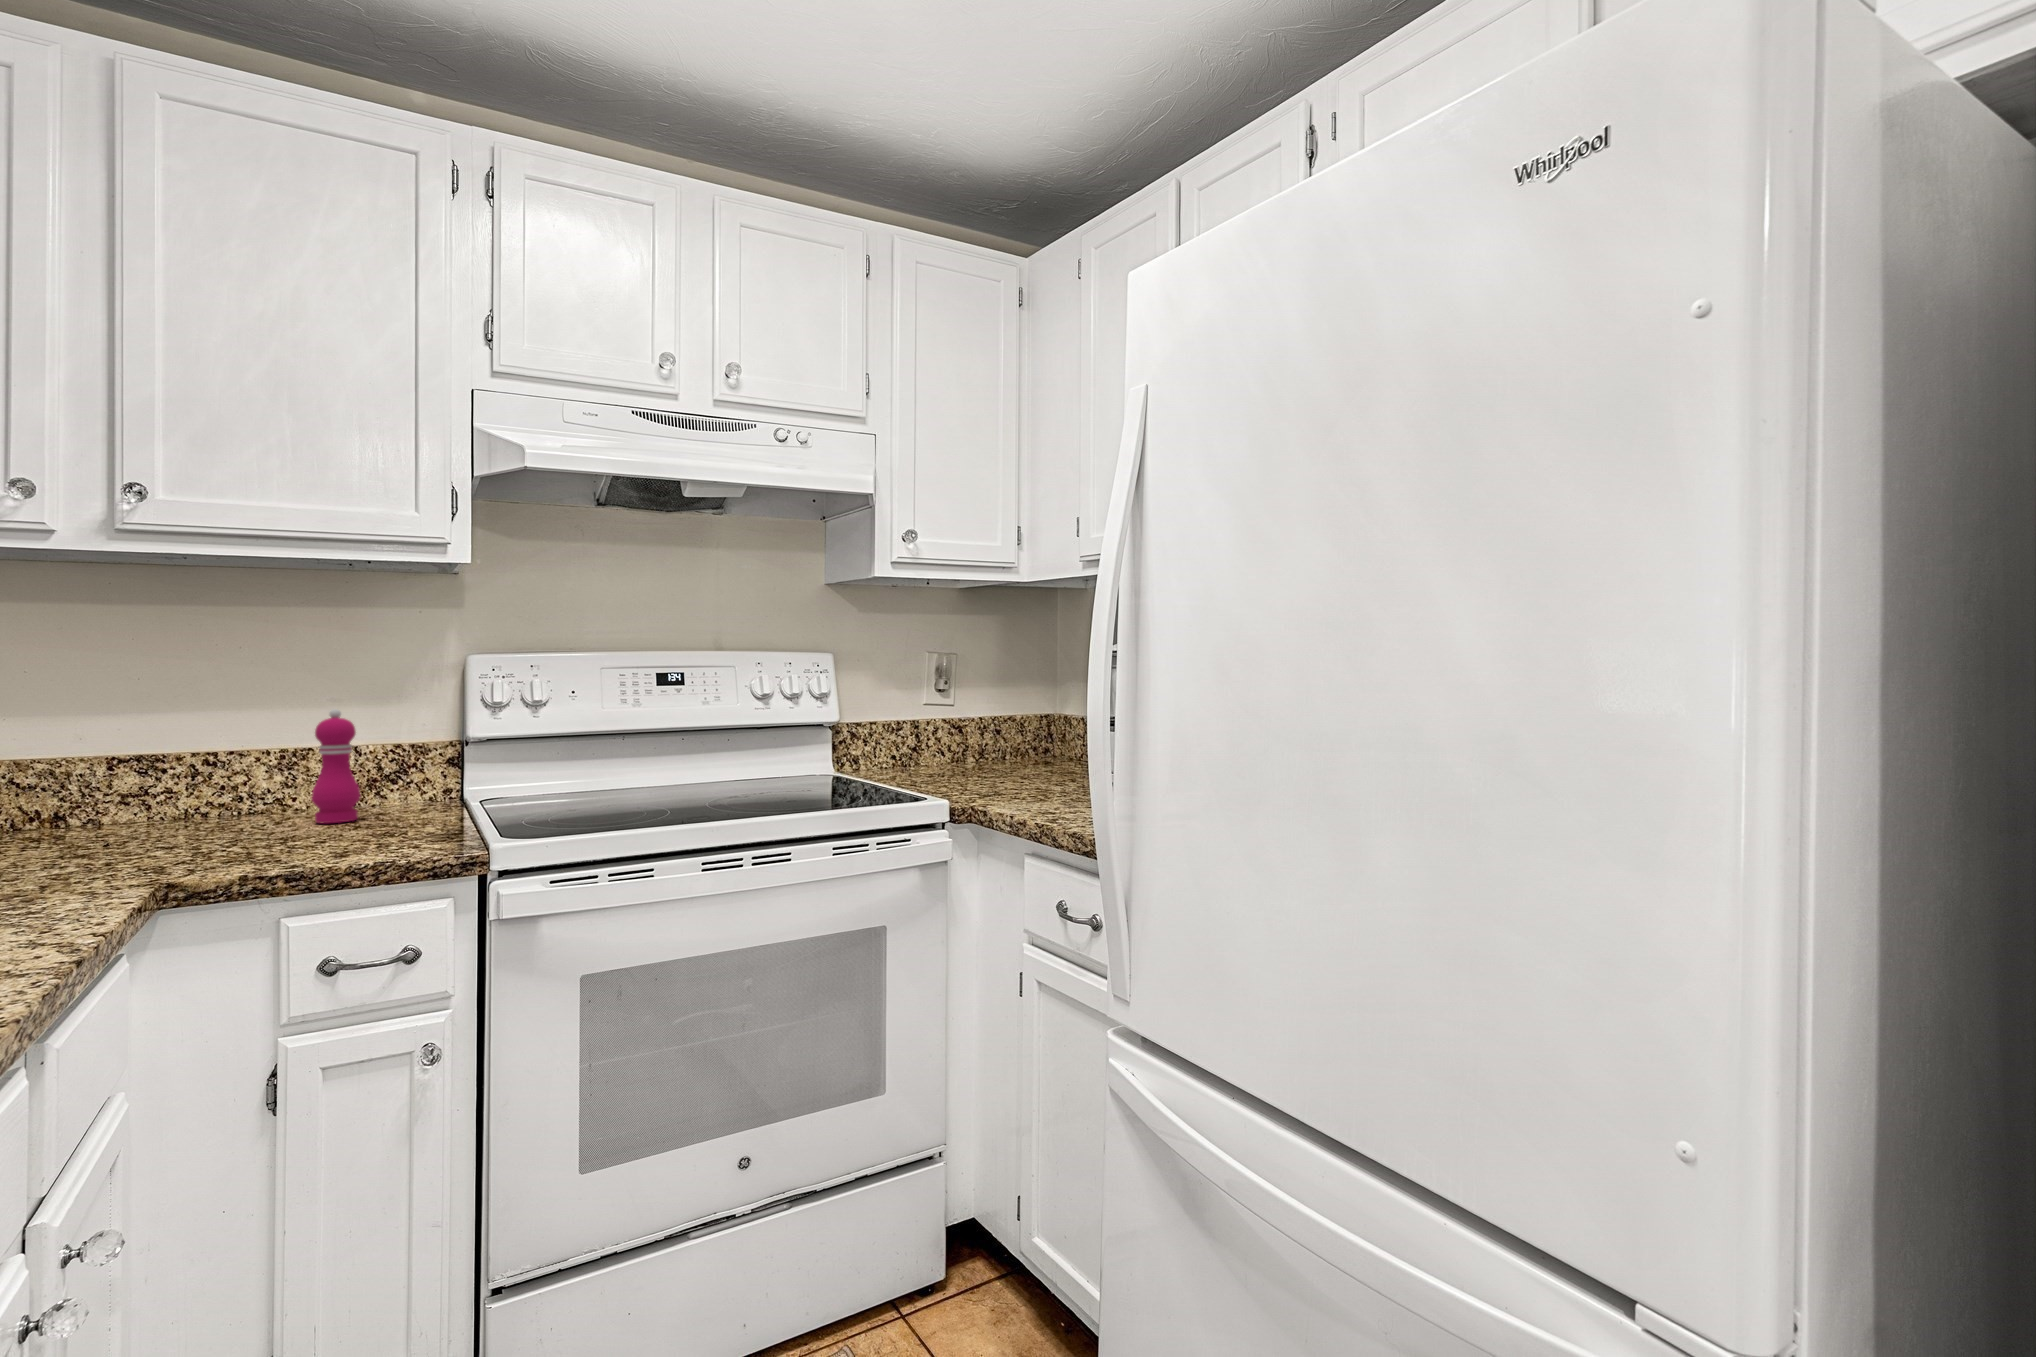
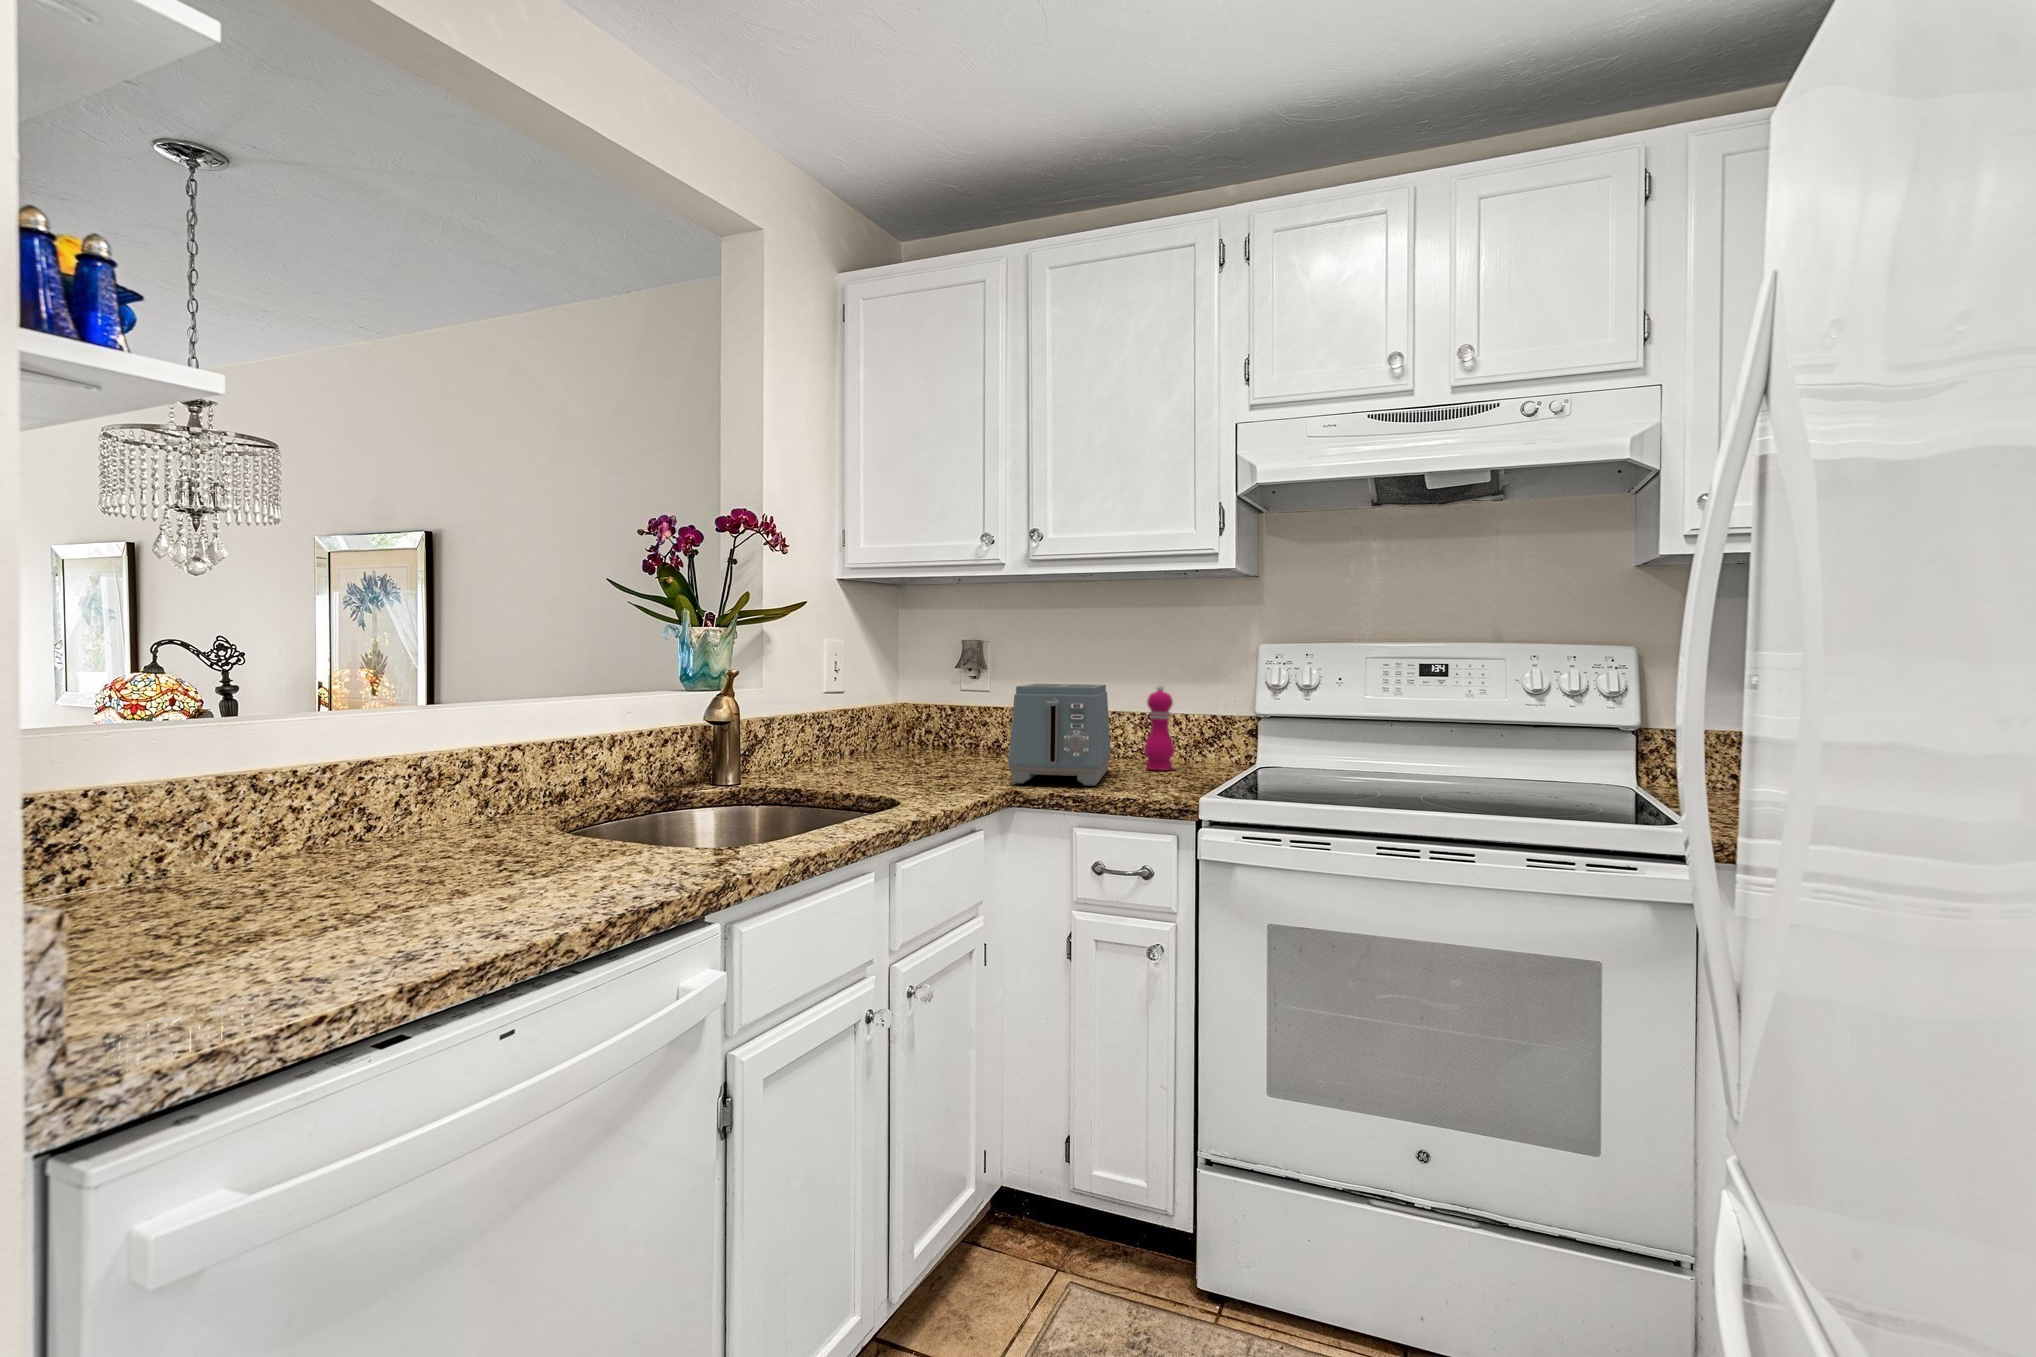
toaster: none [109,713,306,872] -> present [1008,684,1111,786]

